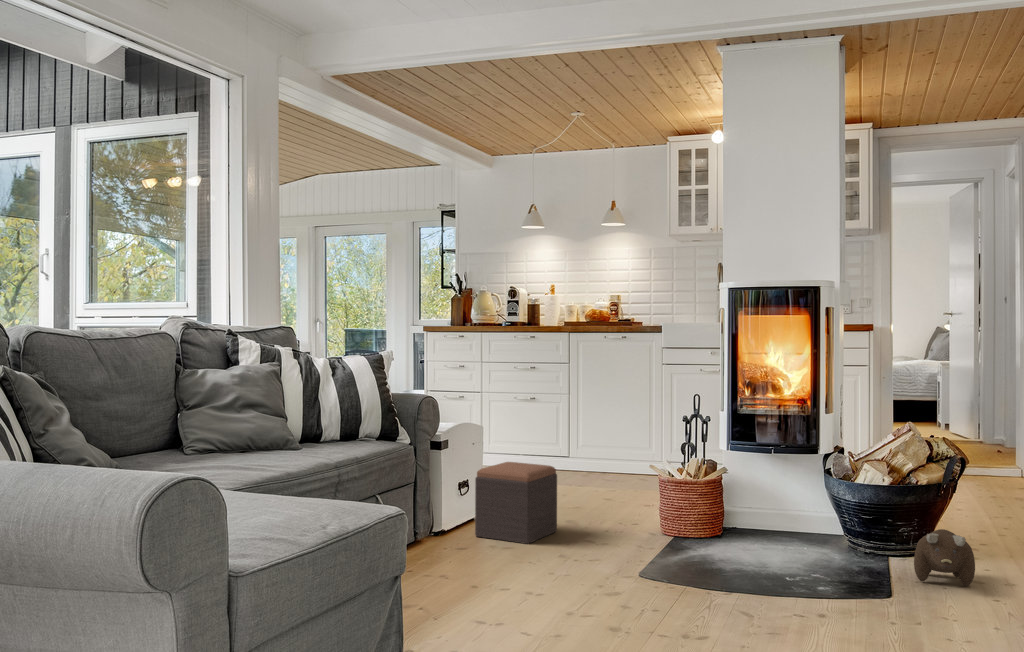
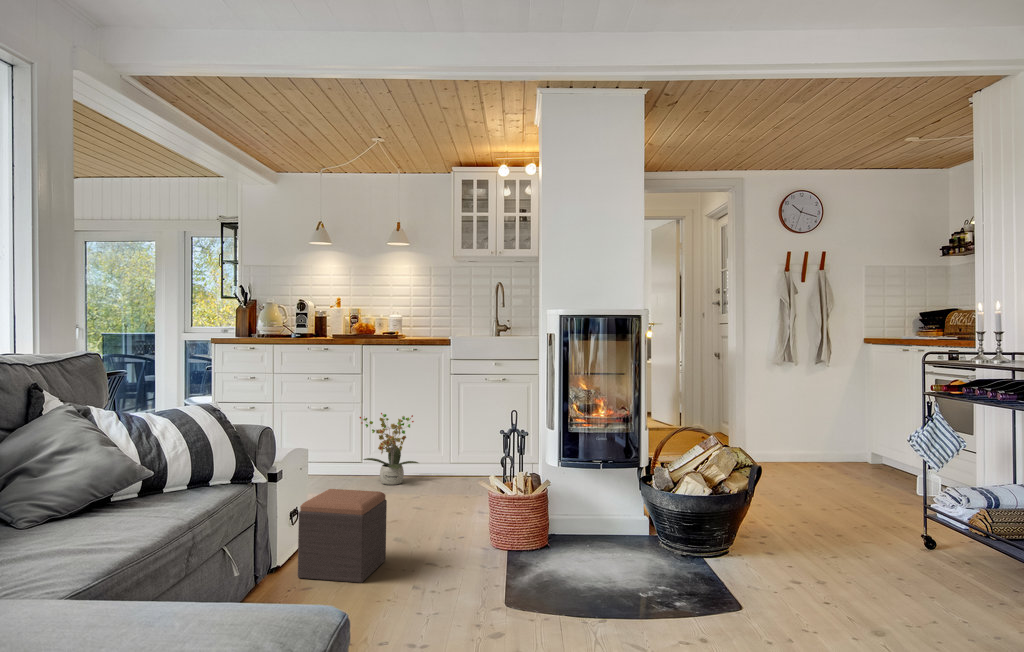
potted plant: none [563,404,625,478] -> present [360,413,418,485]
plush toy: present [914,529,975,586] -> none [748,538,804,591]

